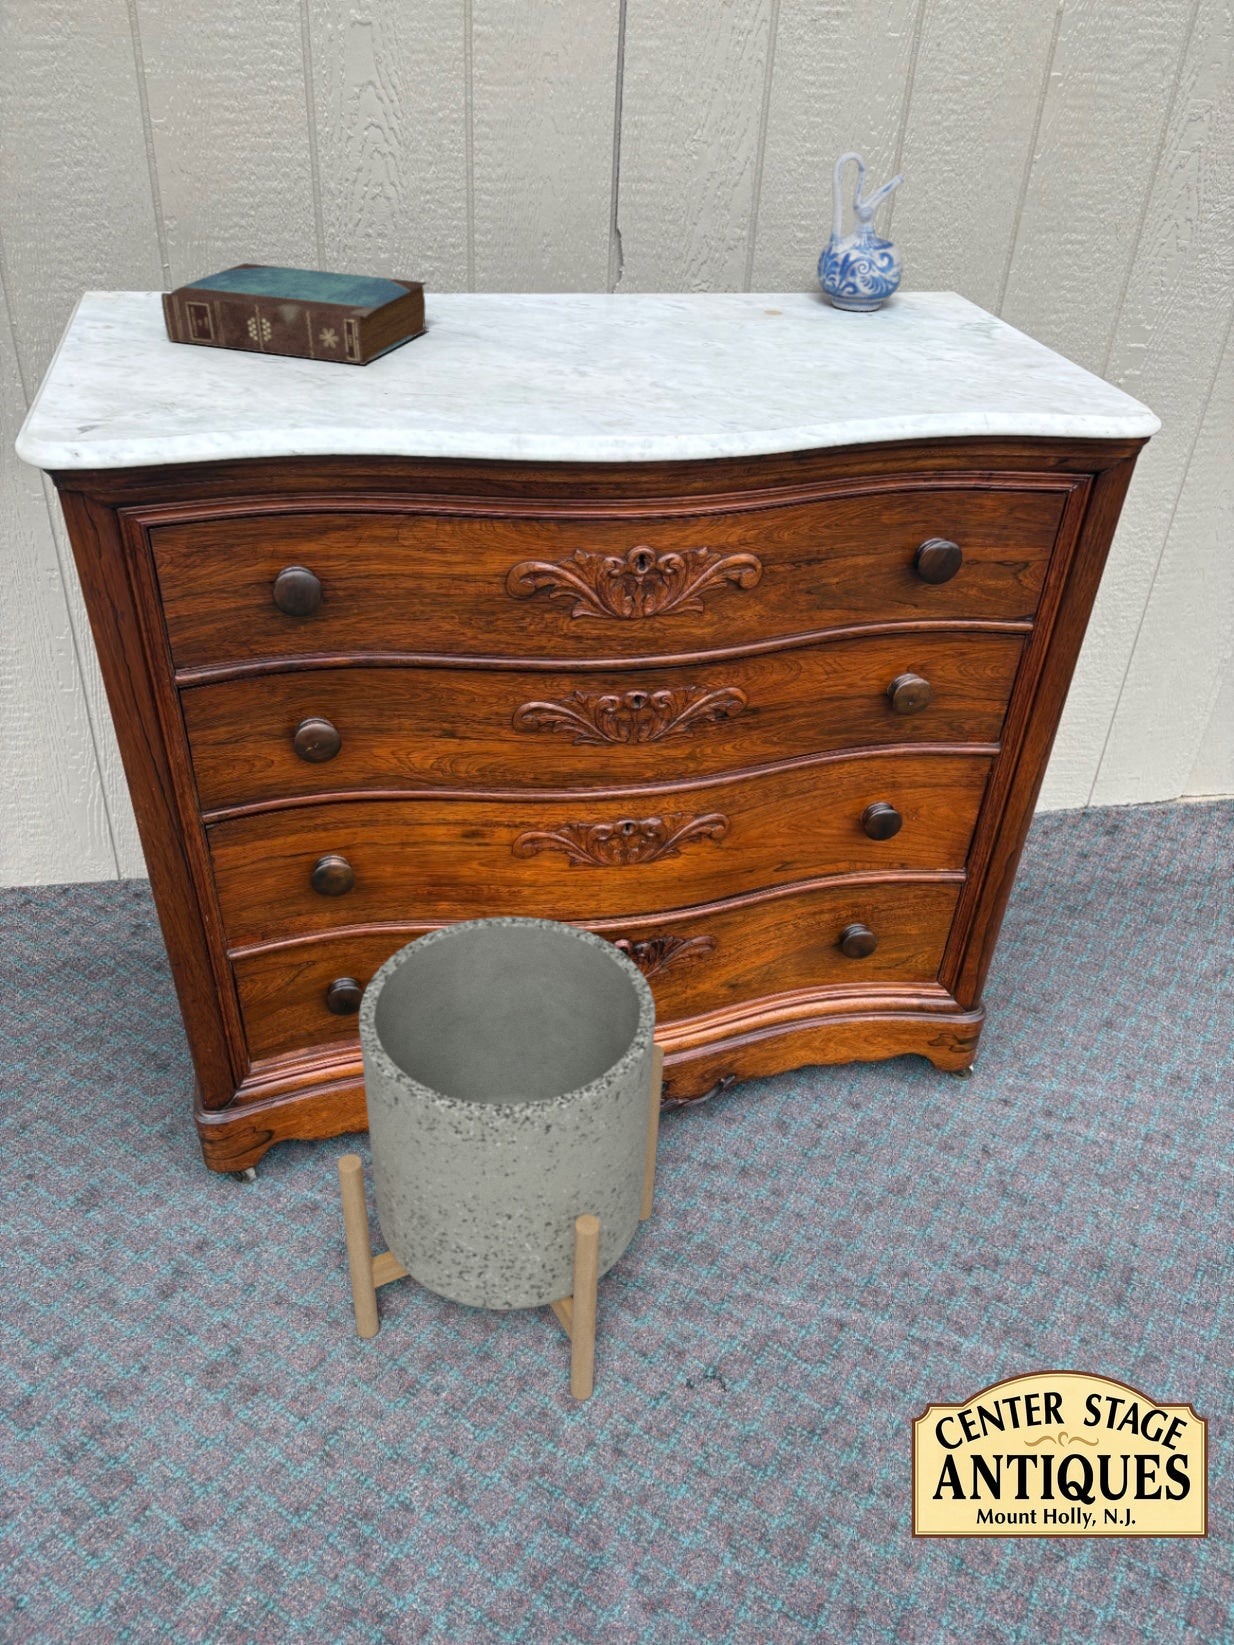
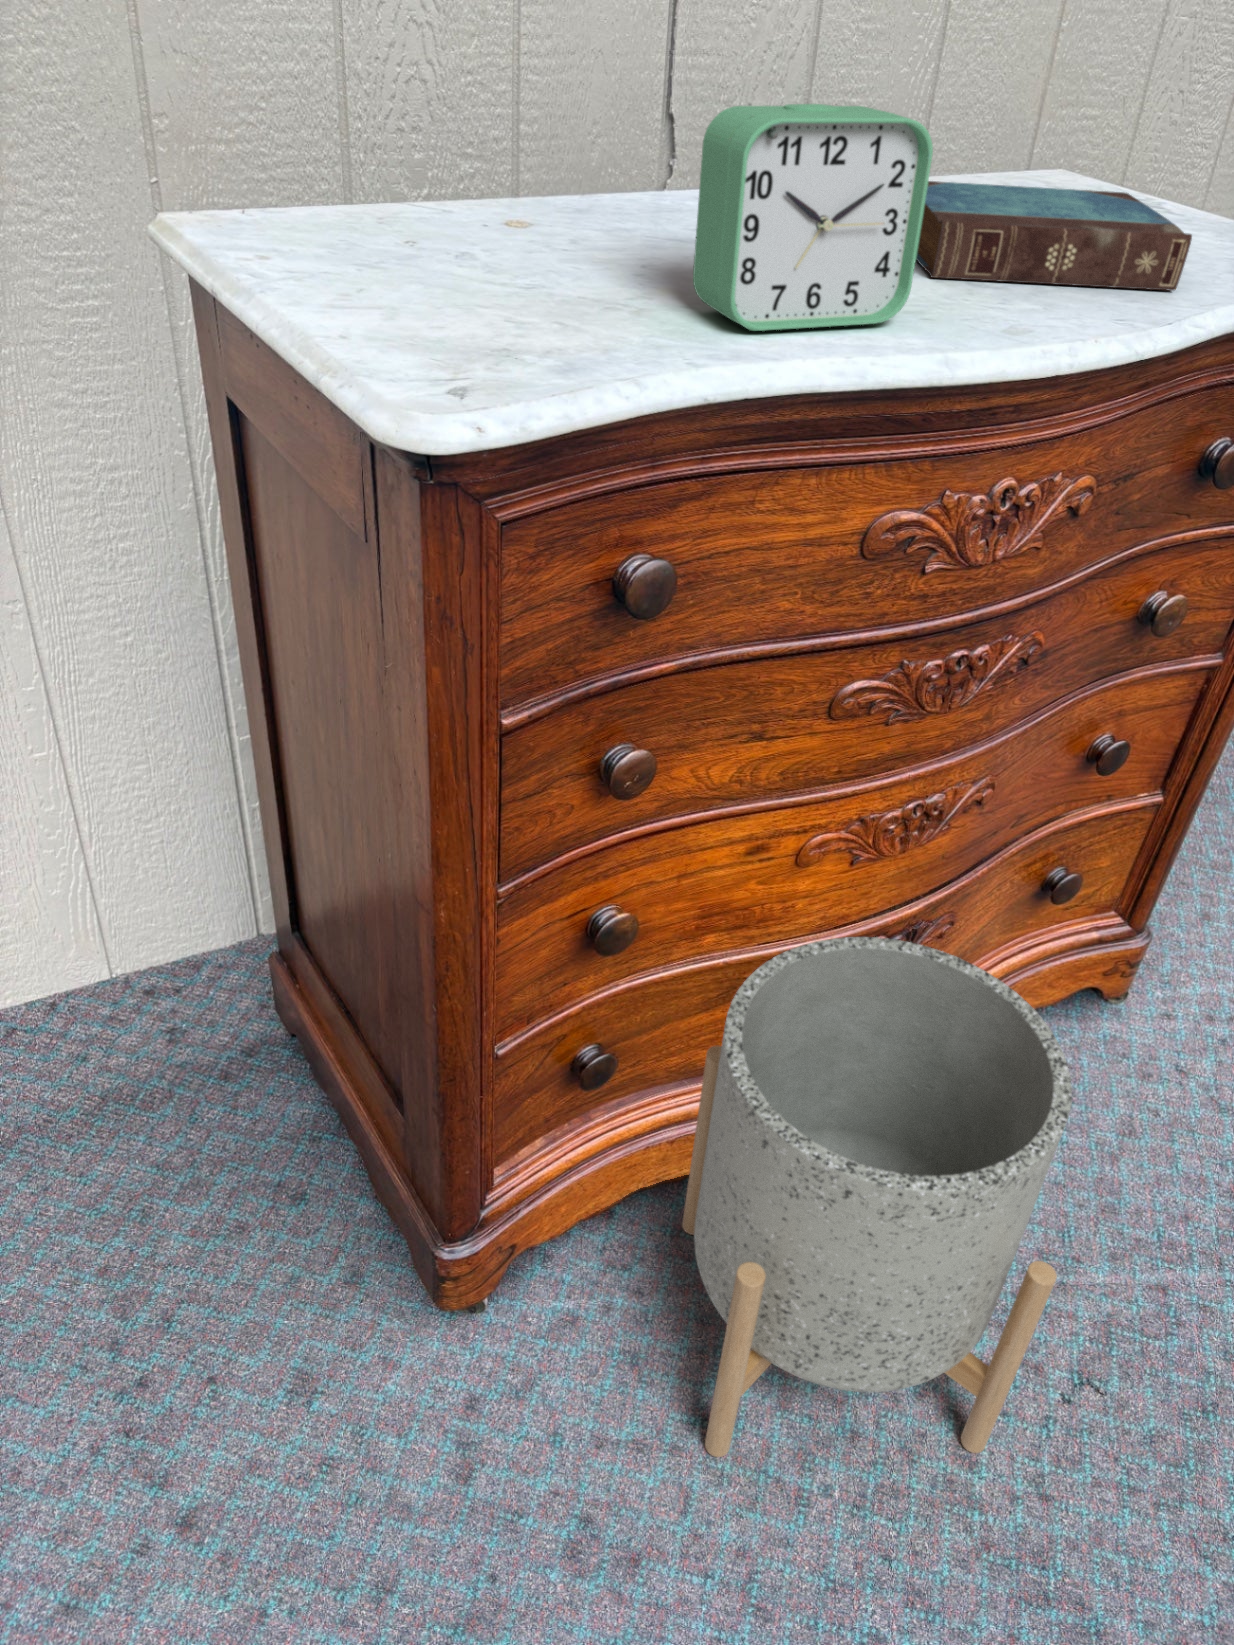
ceramic pitcher: present [817,152,904,311] -> none [930,14,1031,198]
alarm clock: none [397,221,570,397] -> present [693,104,933,331]
book: present [161,263,428,365] -> present [916,181,1192,291]

